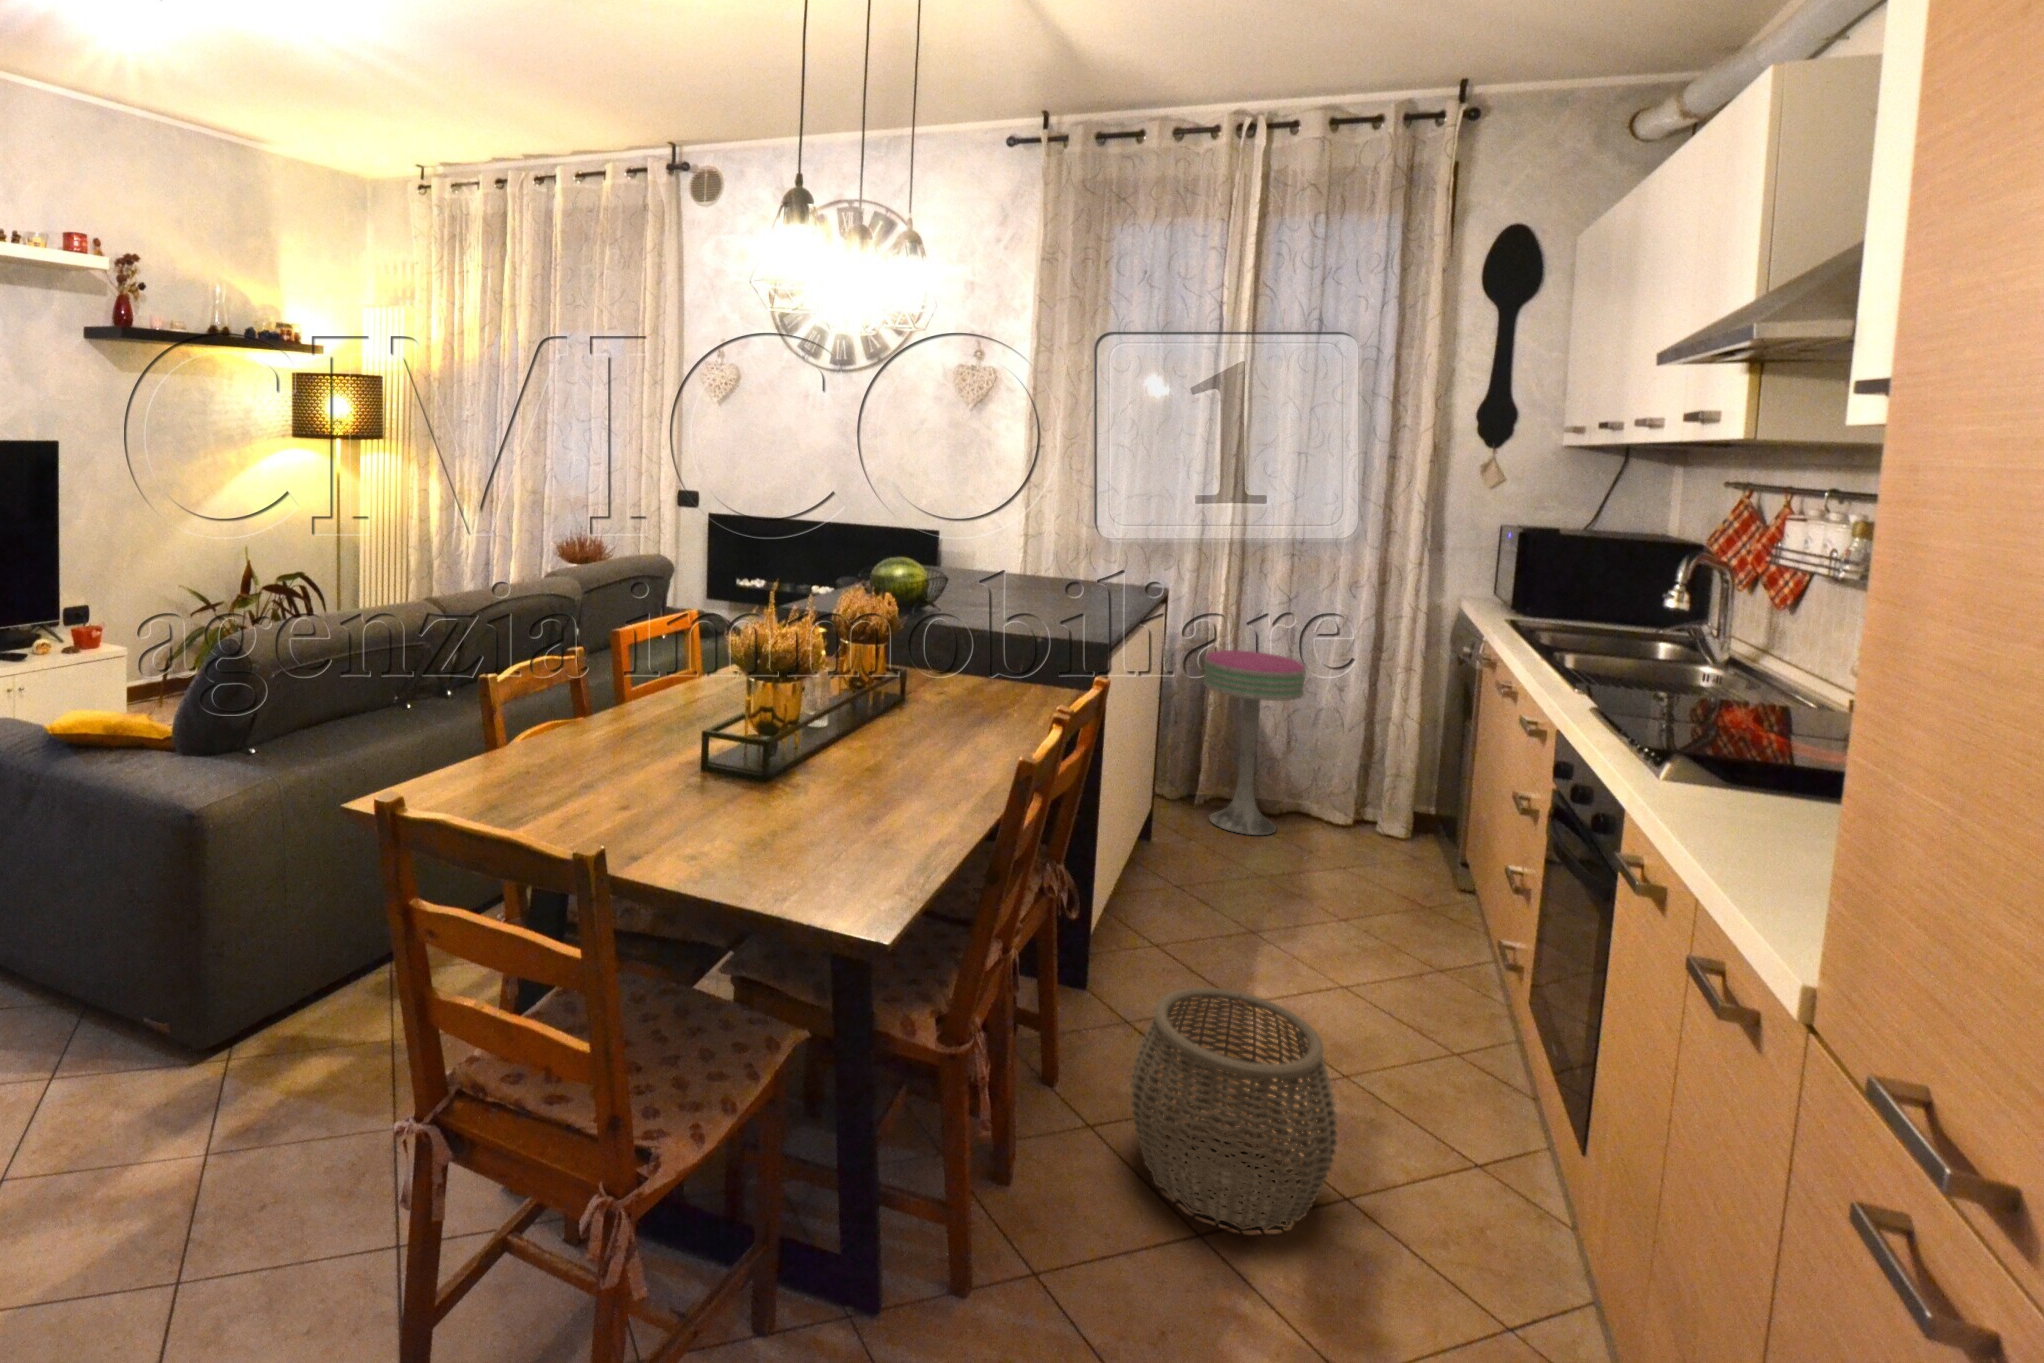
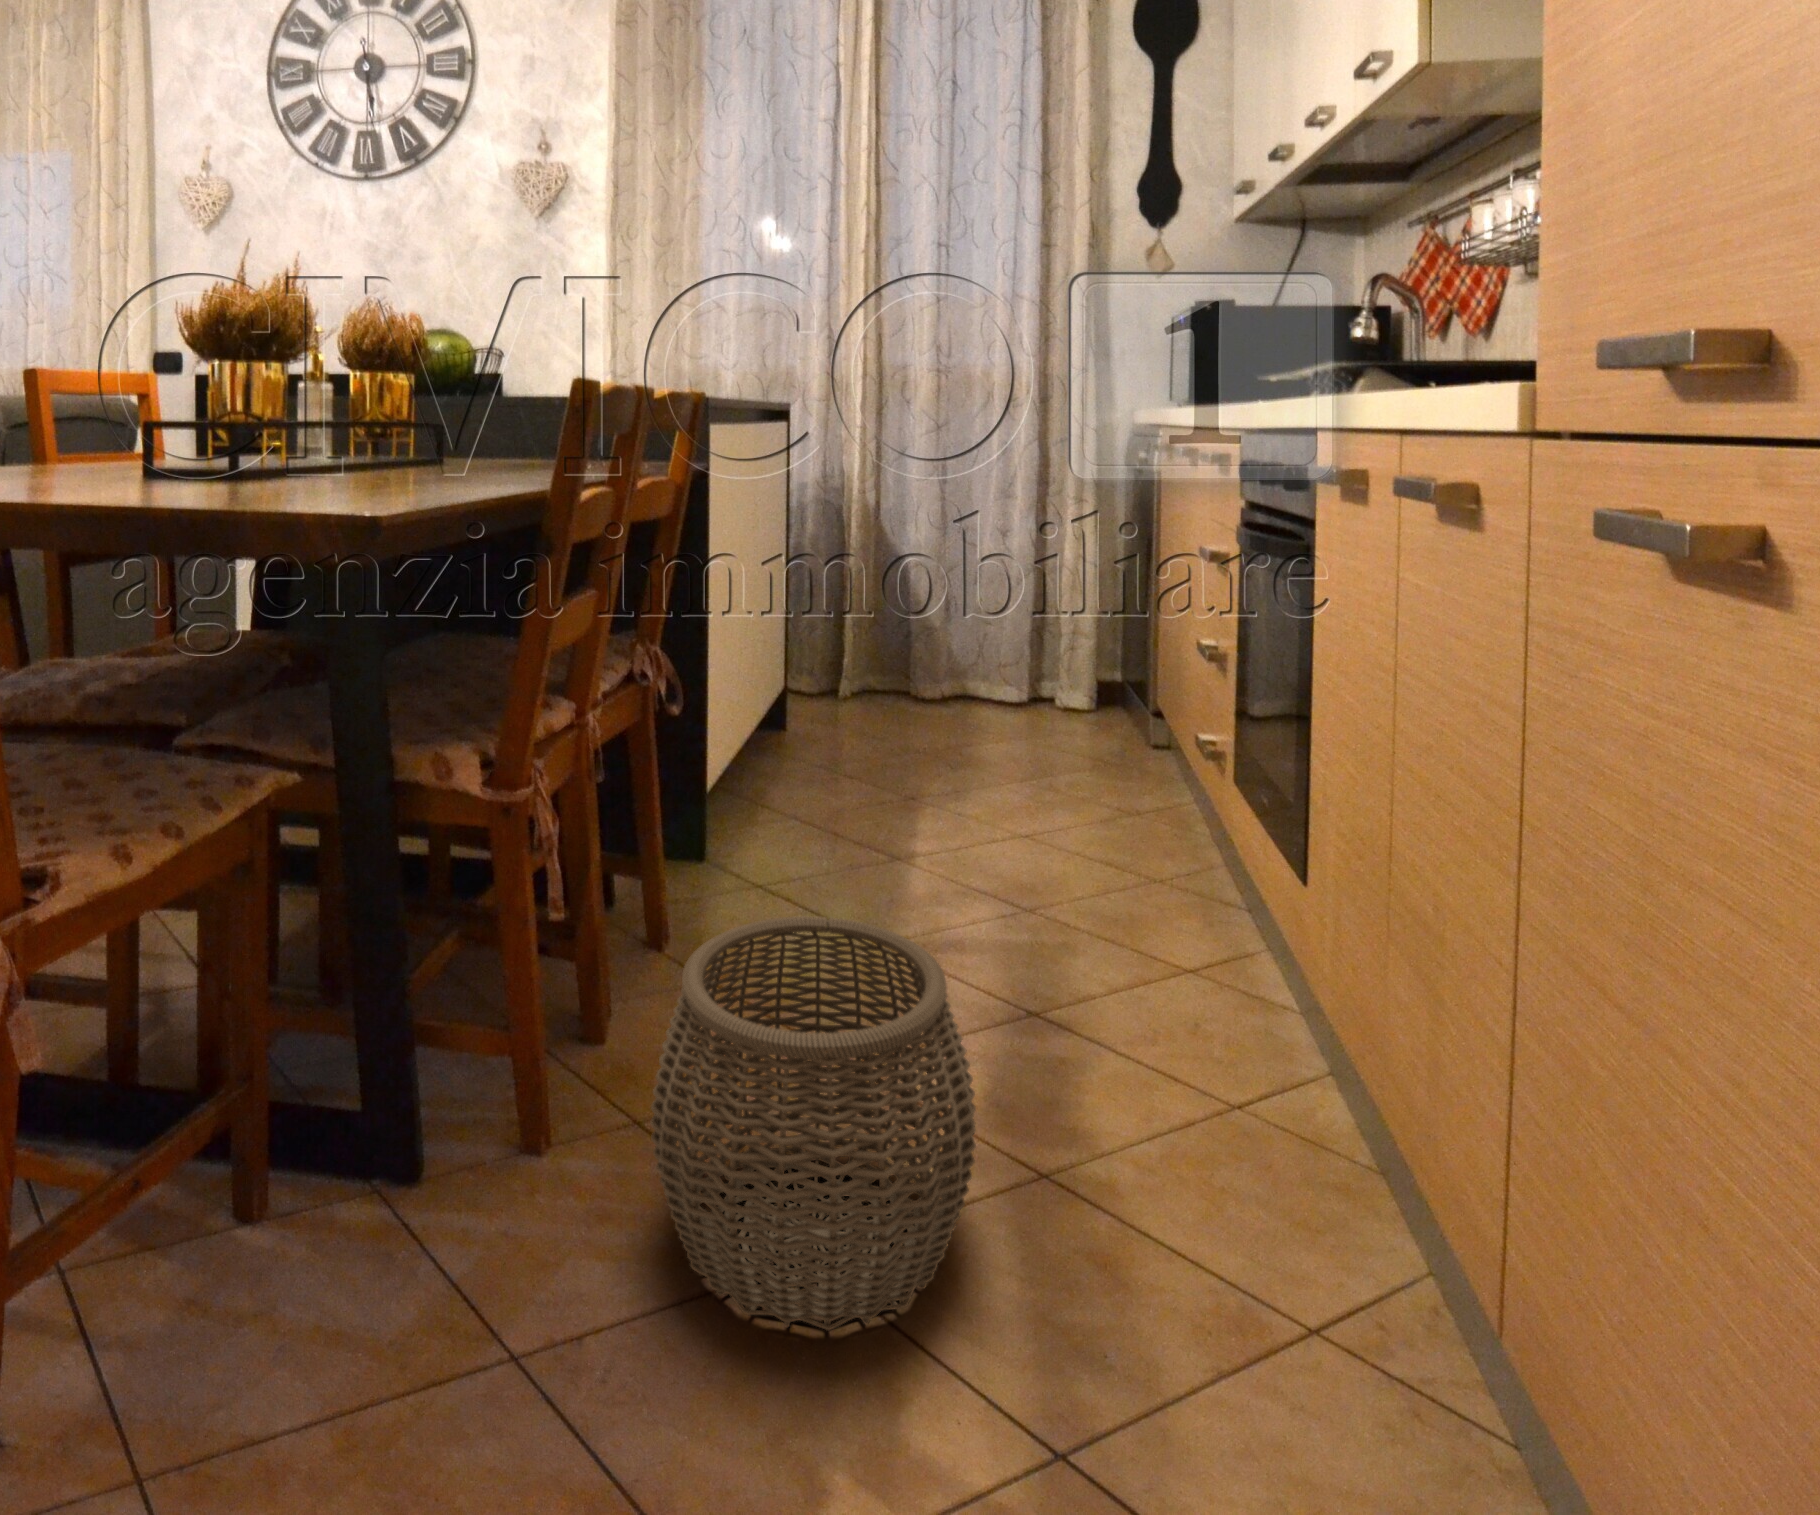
bar stool: present [1203,650,1305,835] -> none [841,500,959,728]

